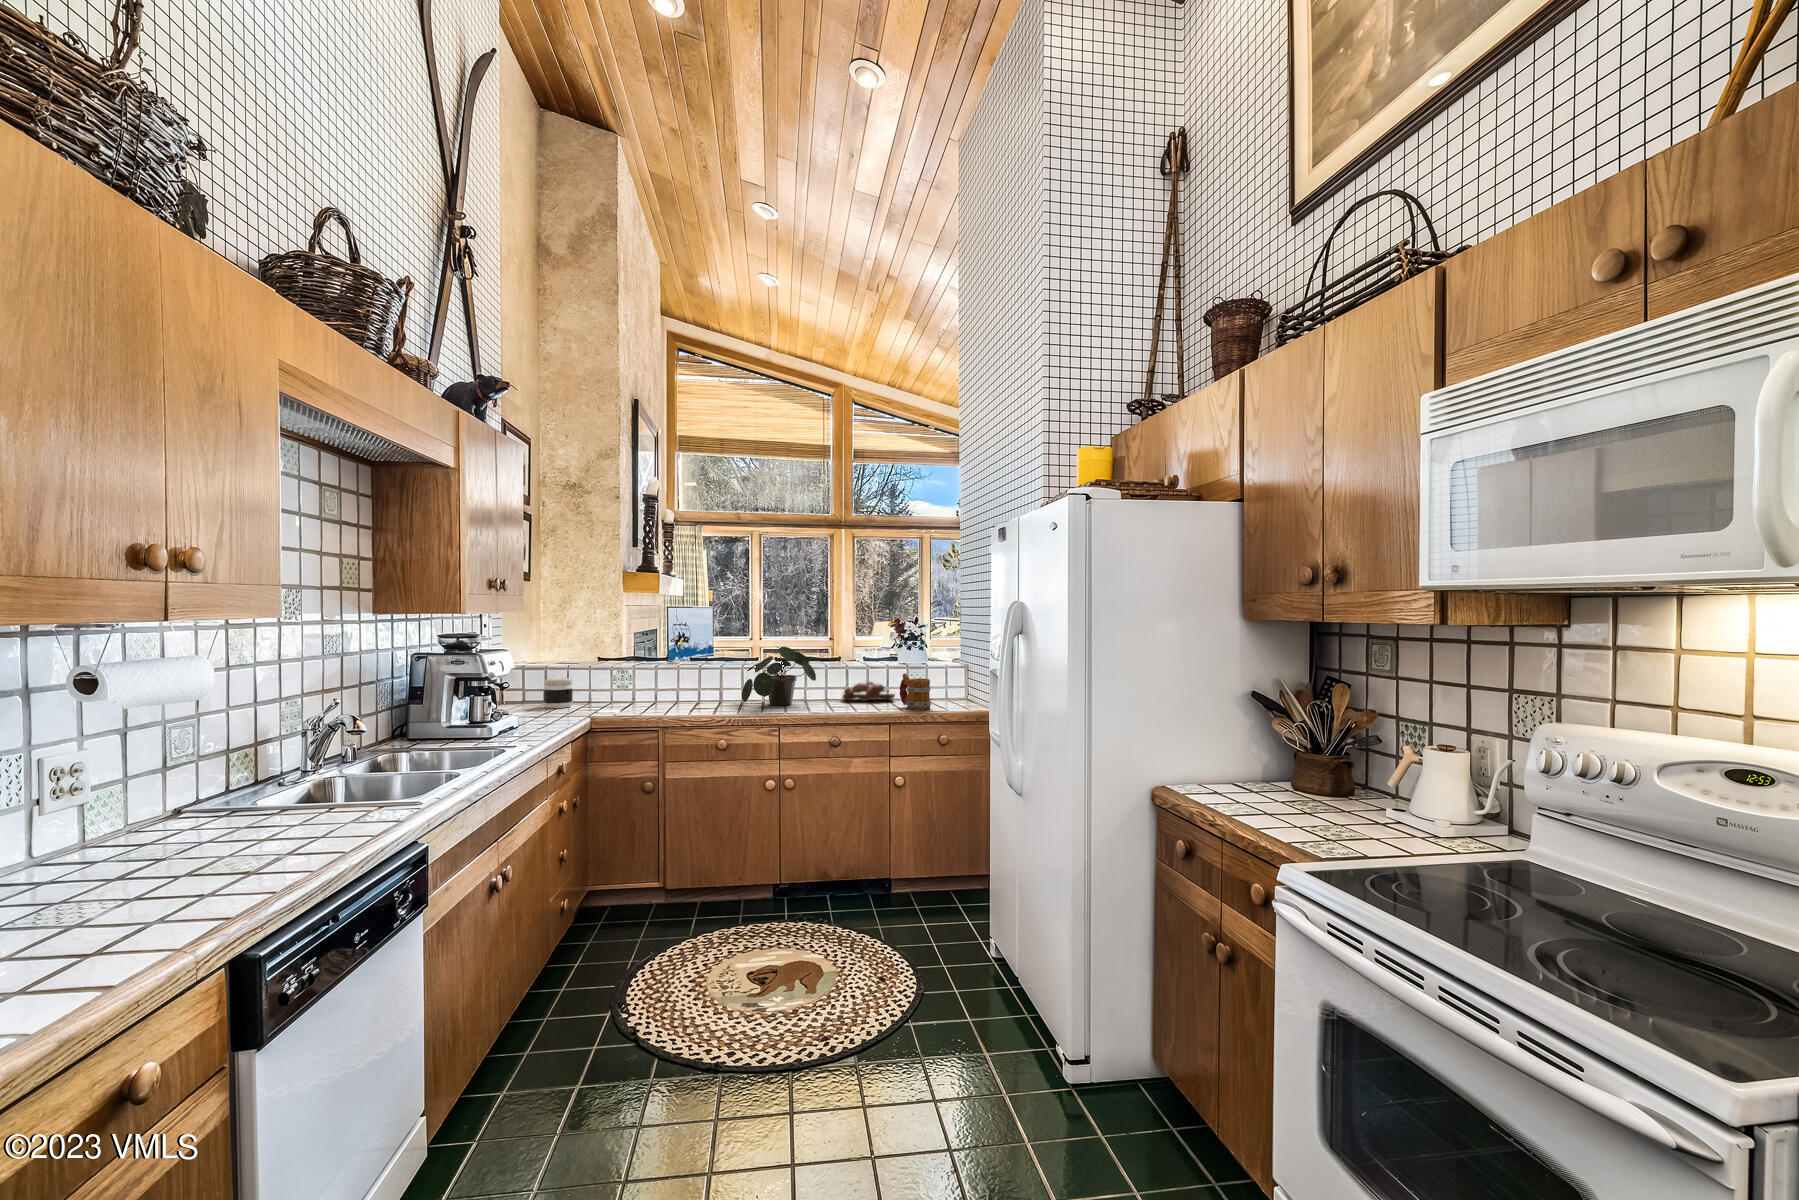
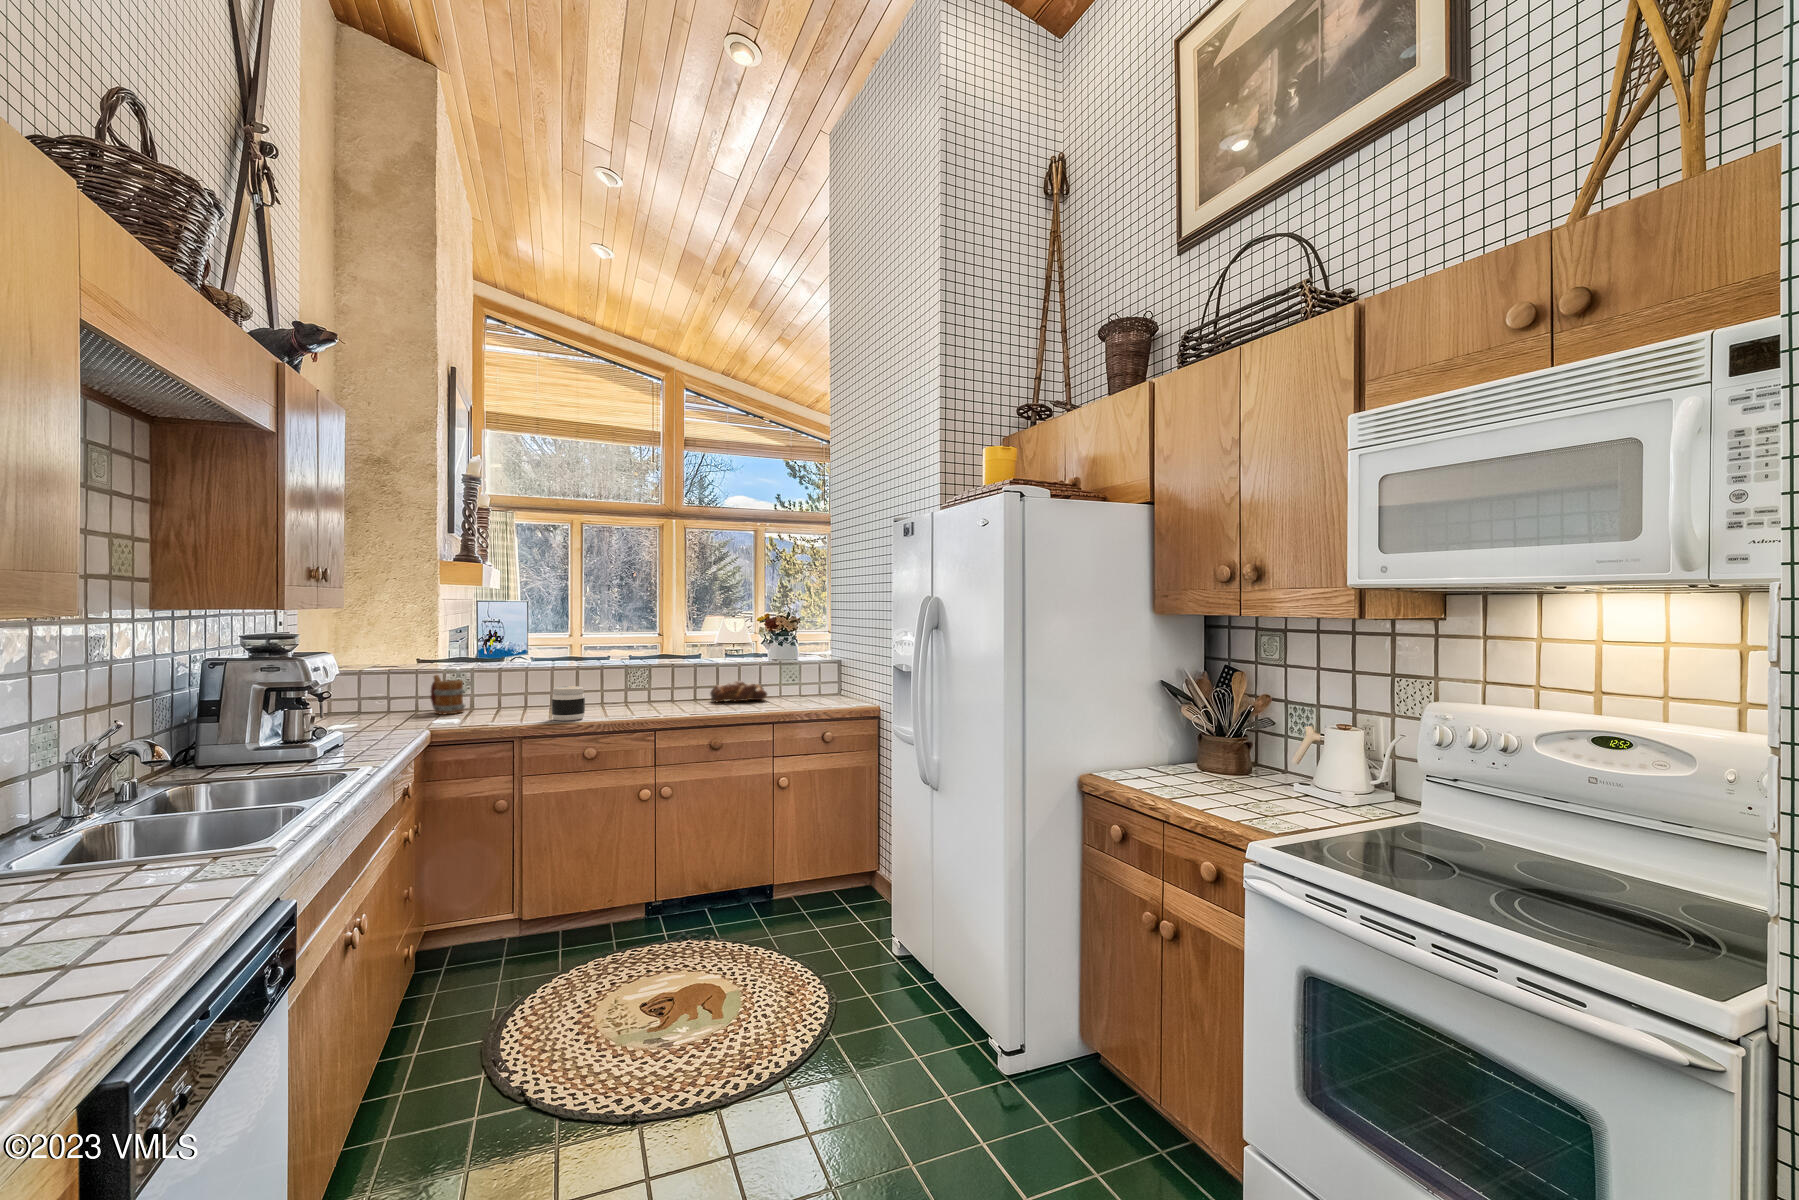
potted plant: present [742,647,816,706] -> none [603,646,687,710]
mug: present [899,673,931,710] -> present [430,675,465,714]
jar: present [543,678,573,708] -> present [552,686,585,721]

